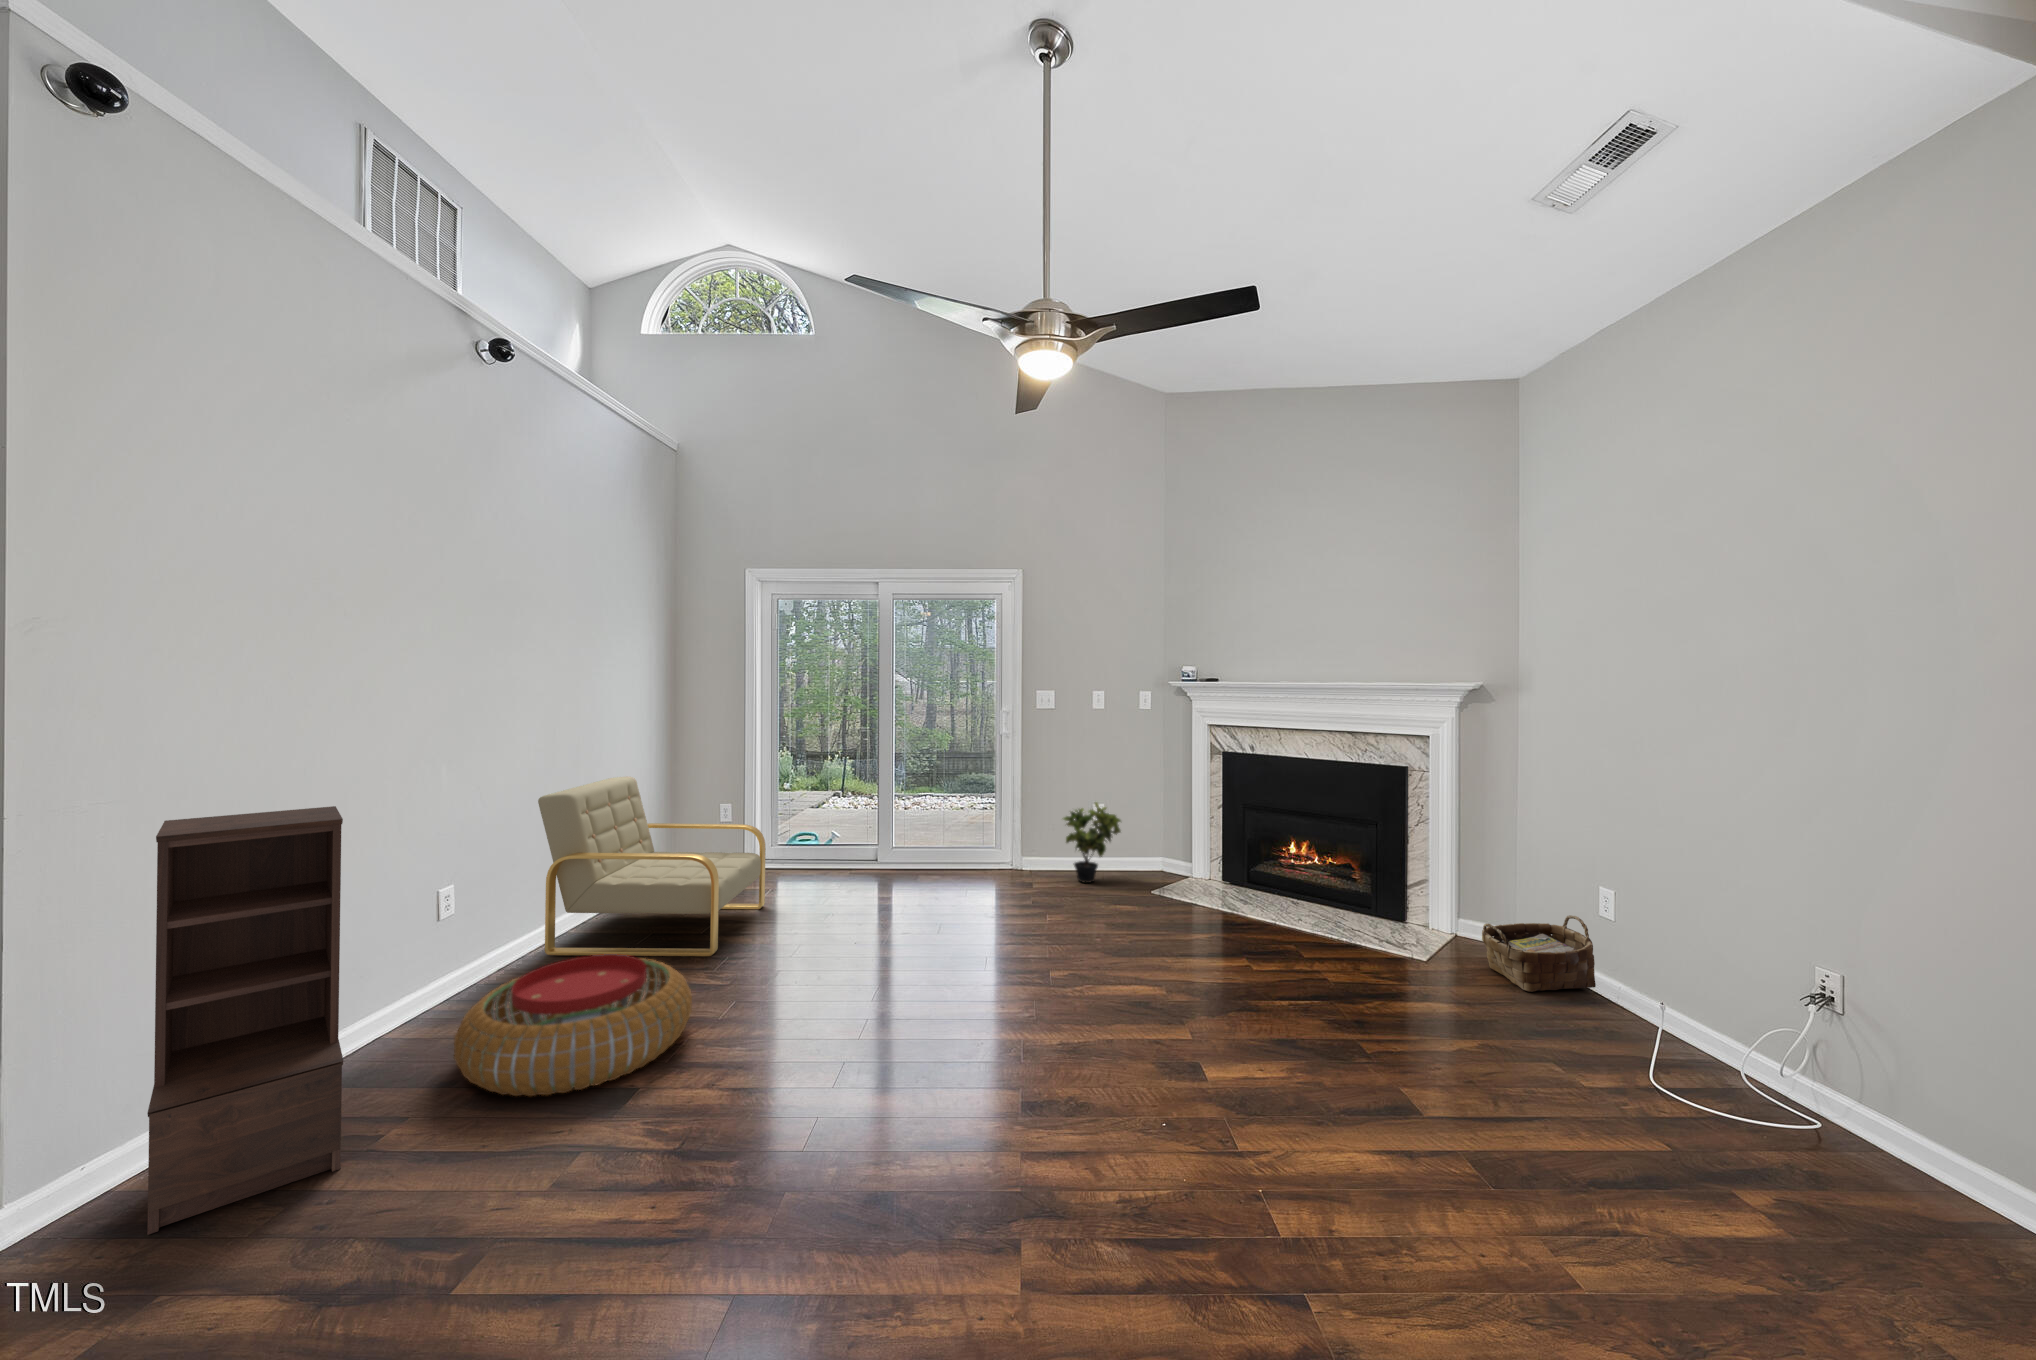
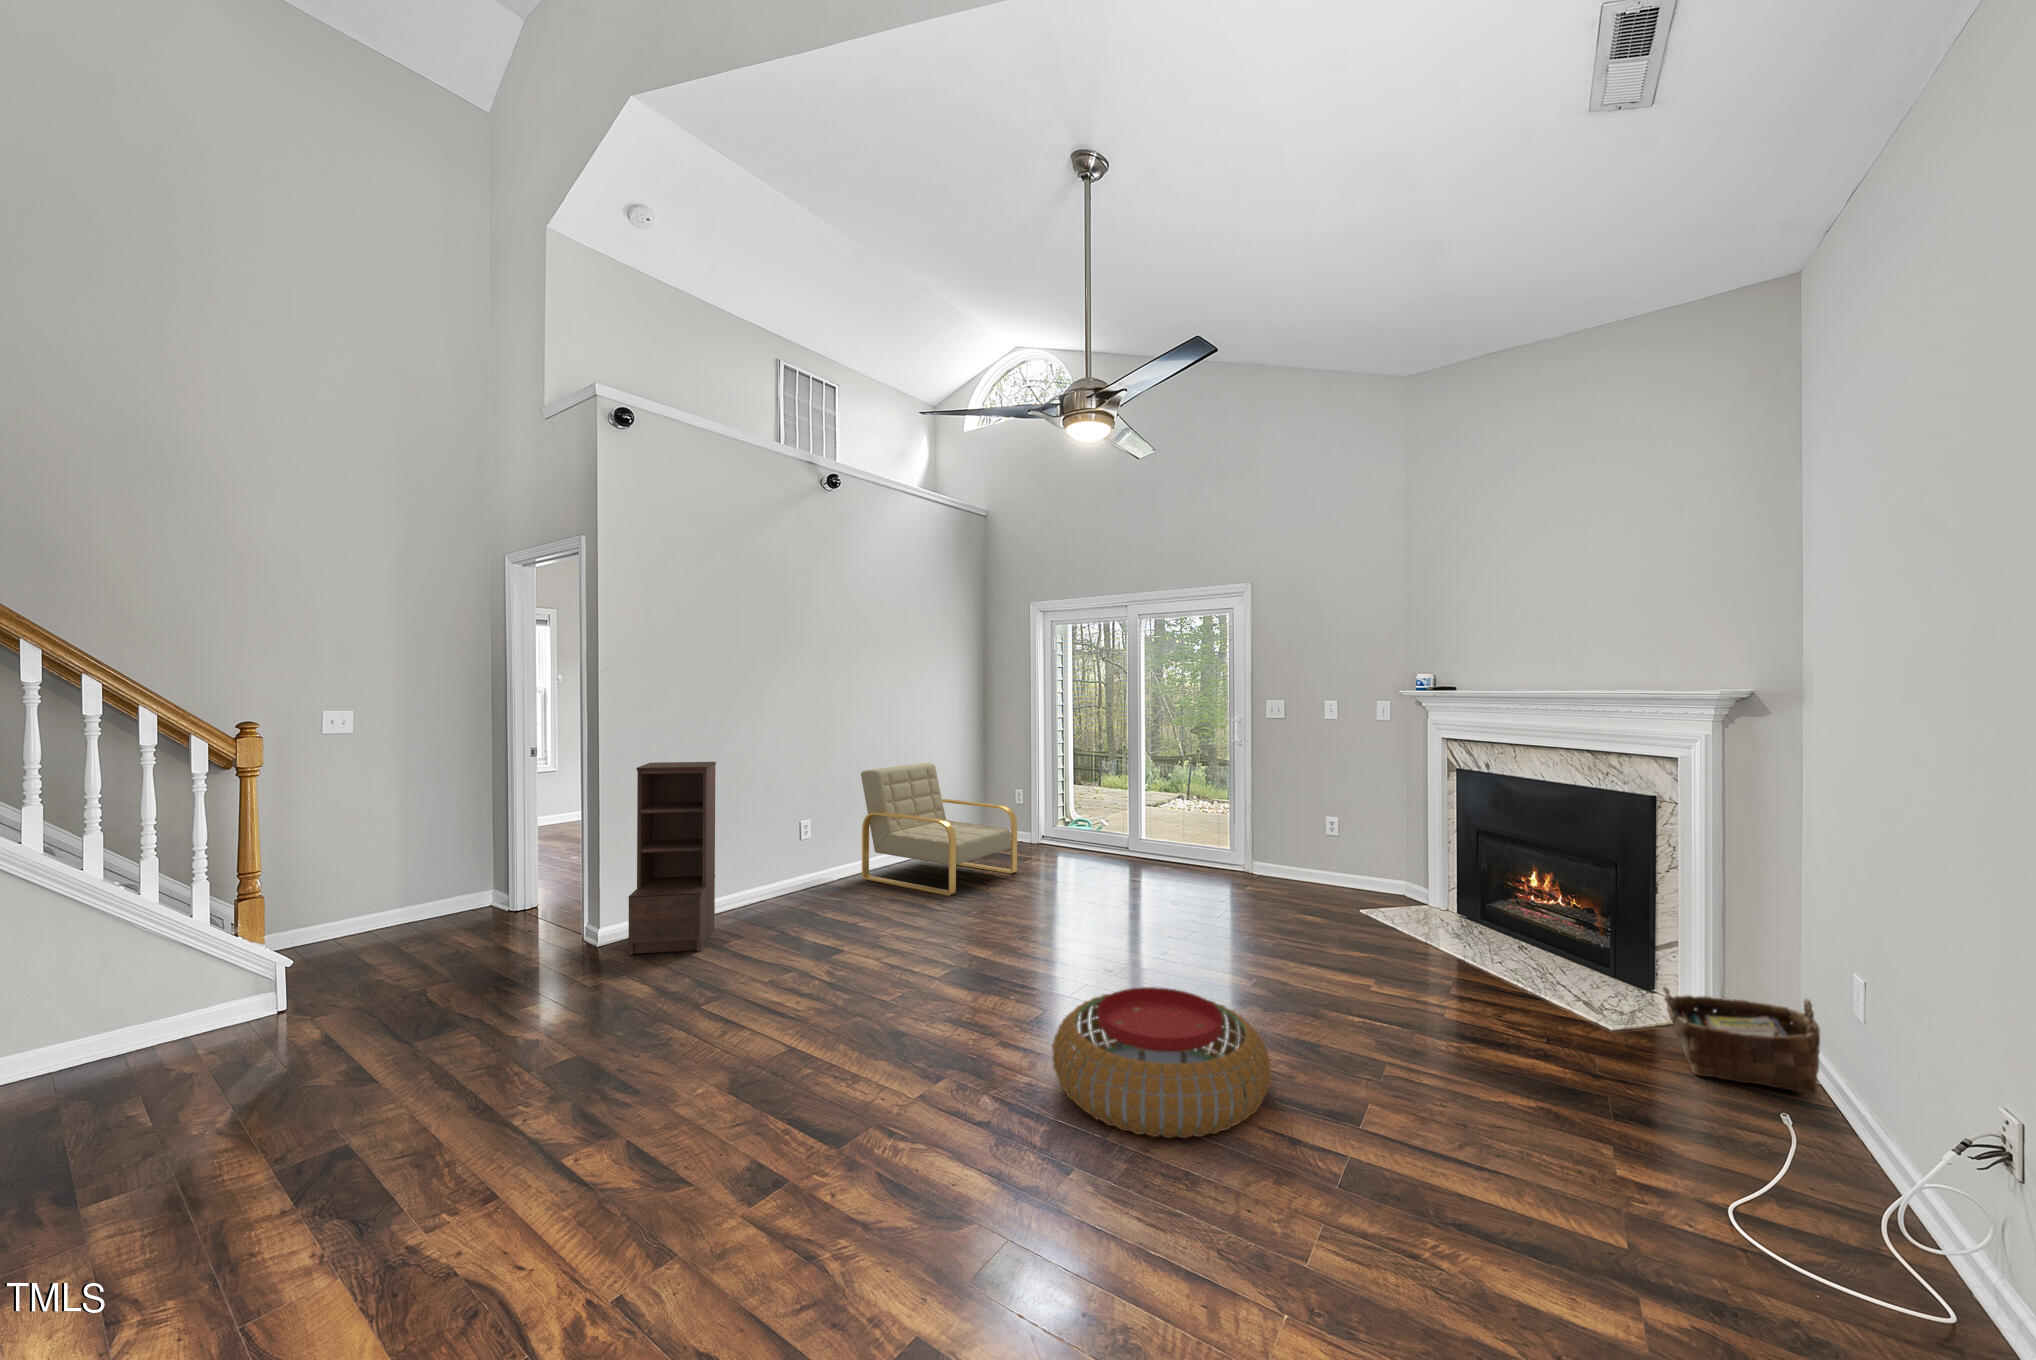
potted plant: present [1063,802,1121,882] -> none [1286,814,1351,896]
pouf: present [454,955,692,1096] -> present [1052,987,1271,1138]

